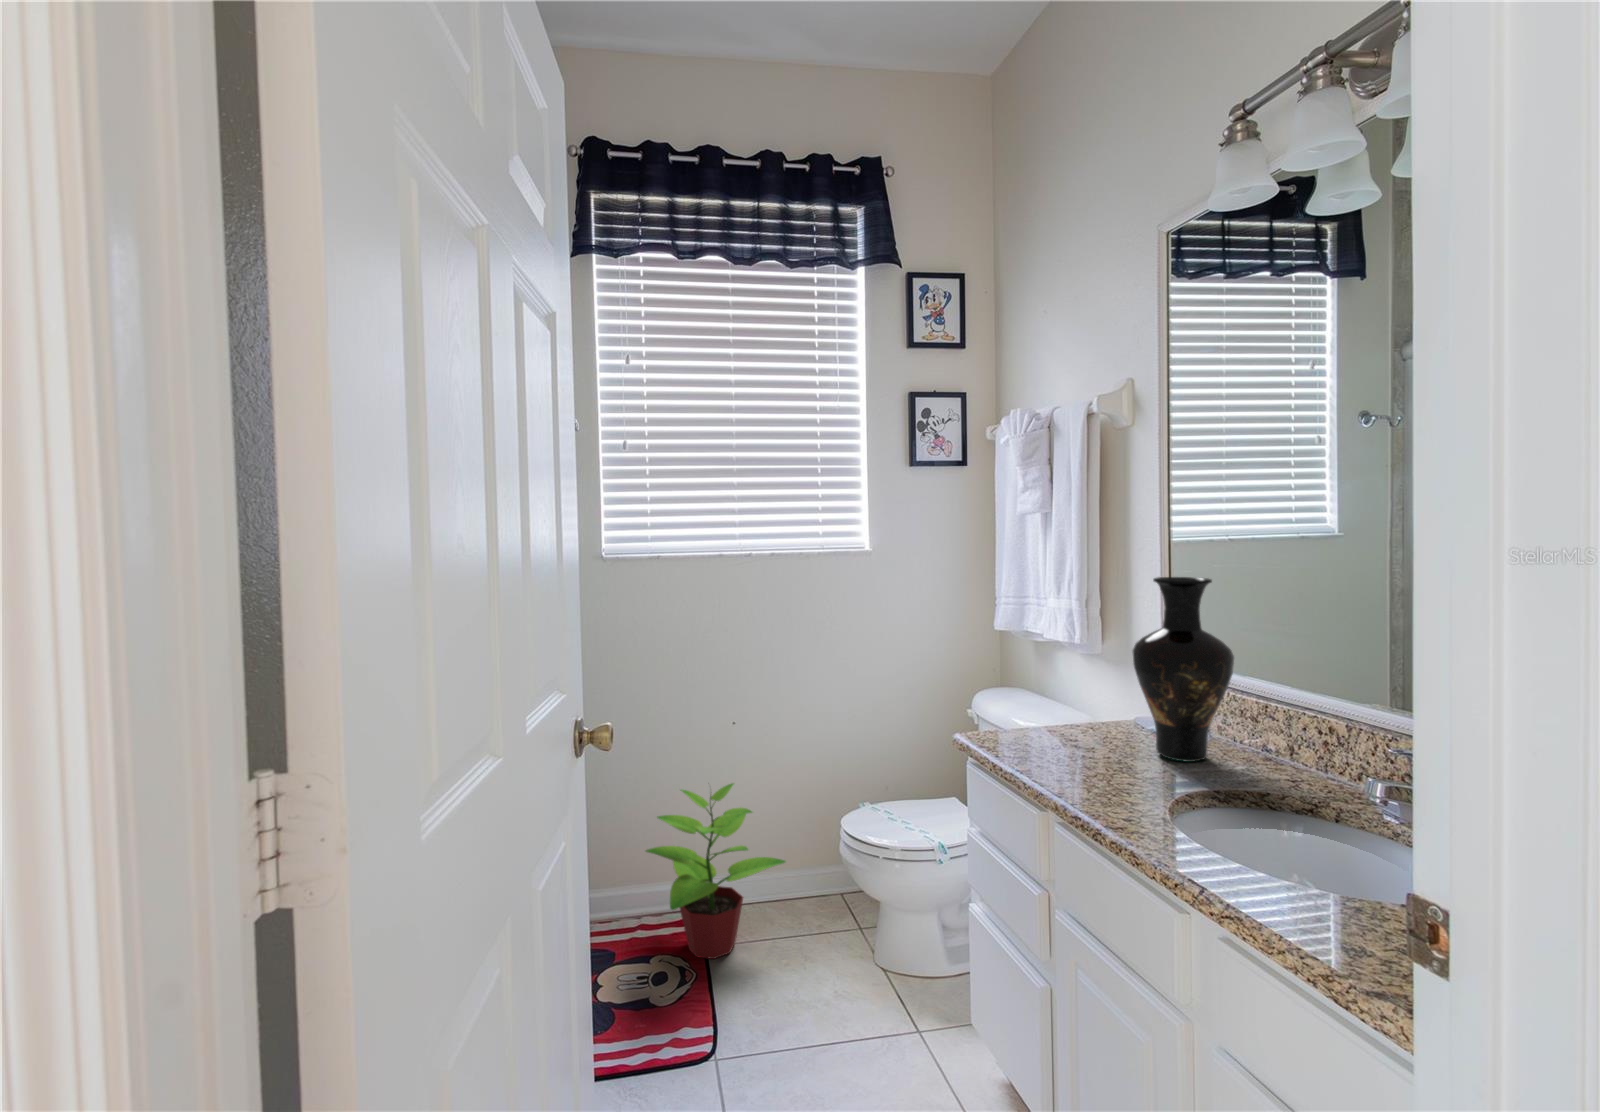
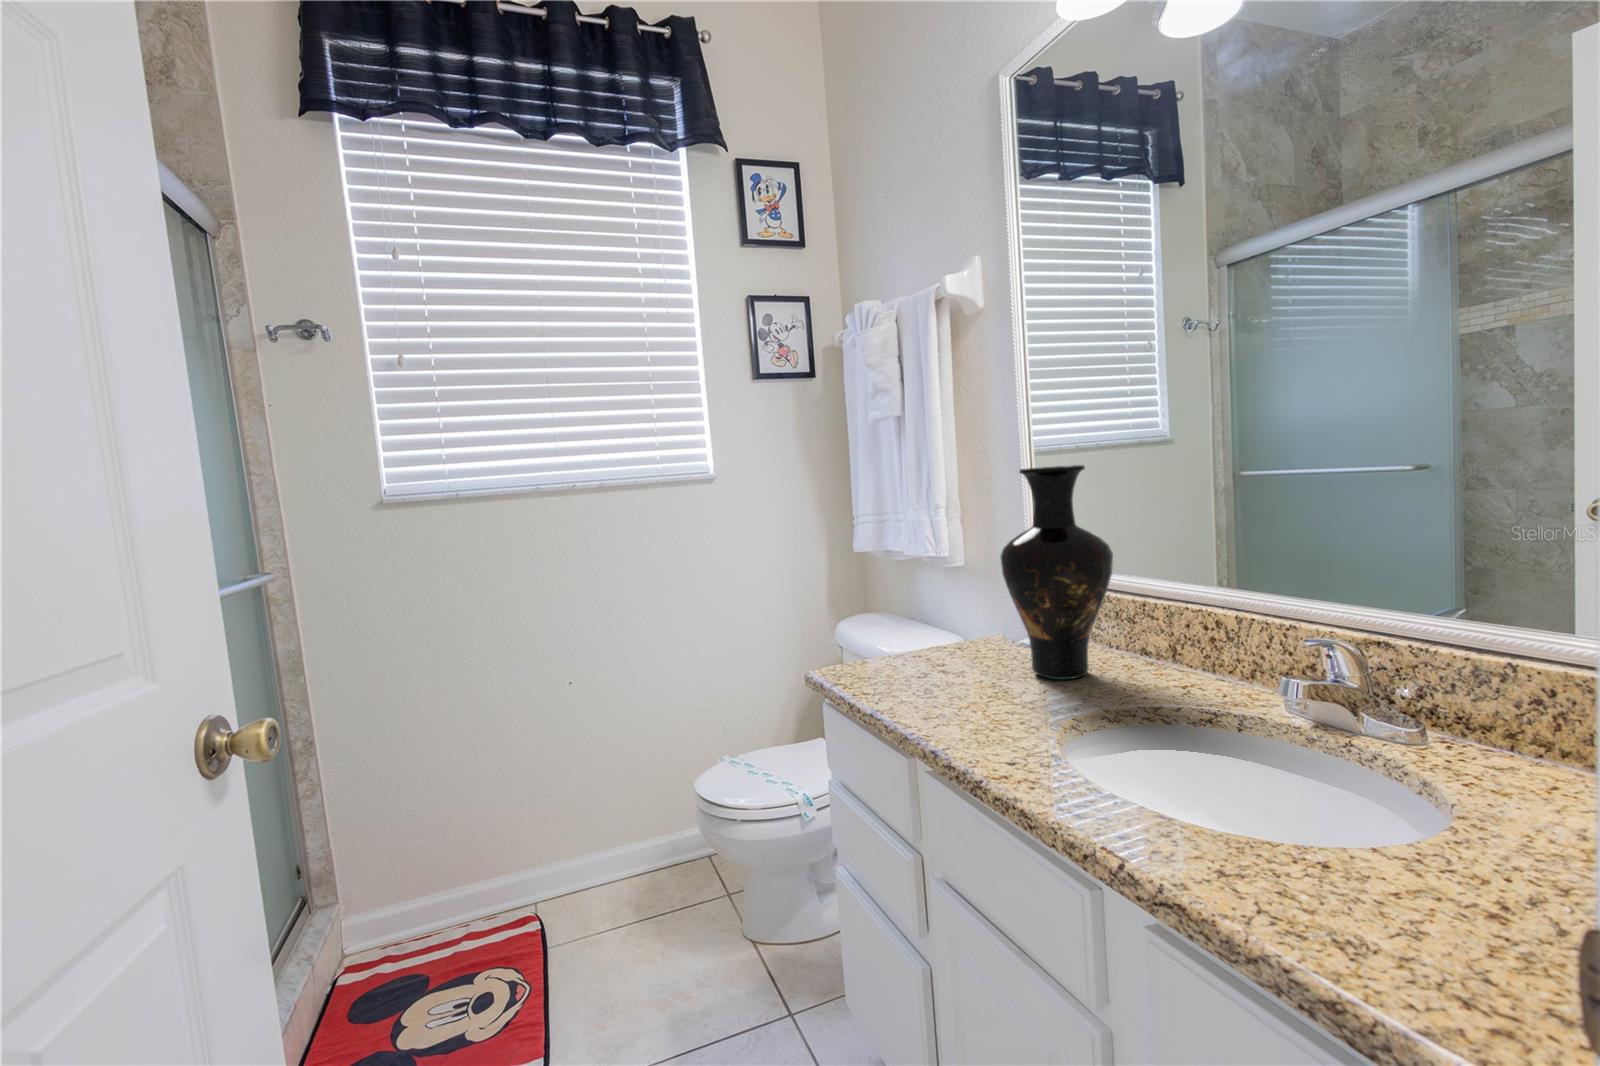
potted plant: present [646,783,785,959] -> none [460,753,634,960]

